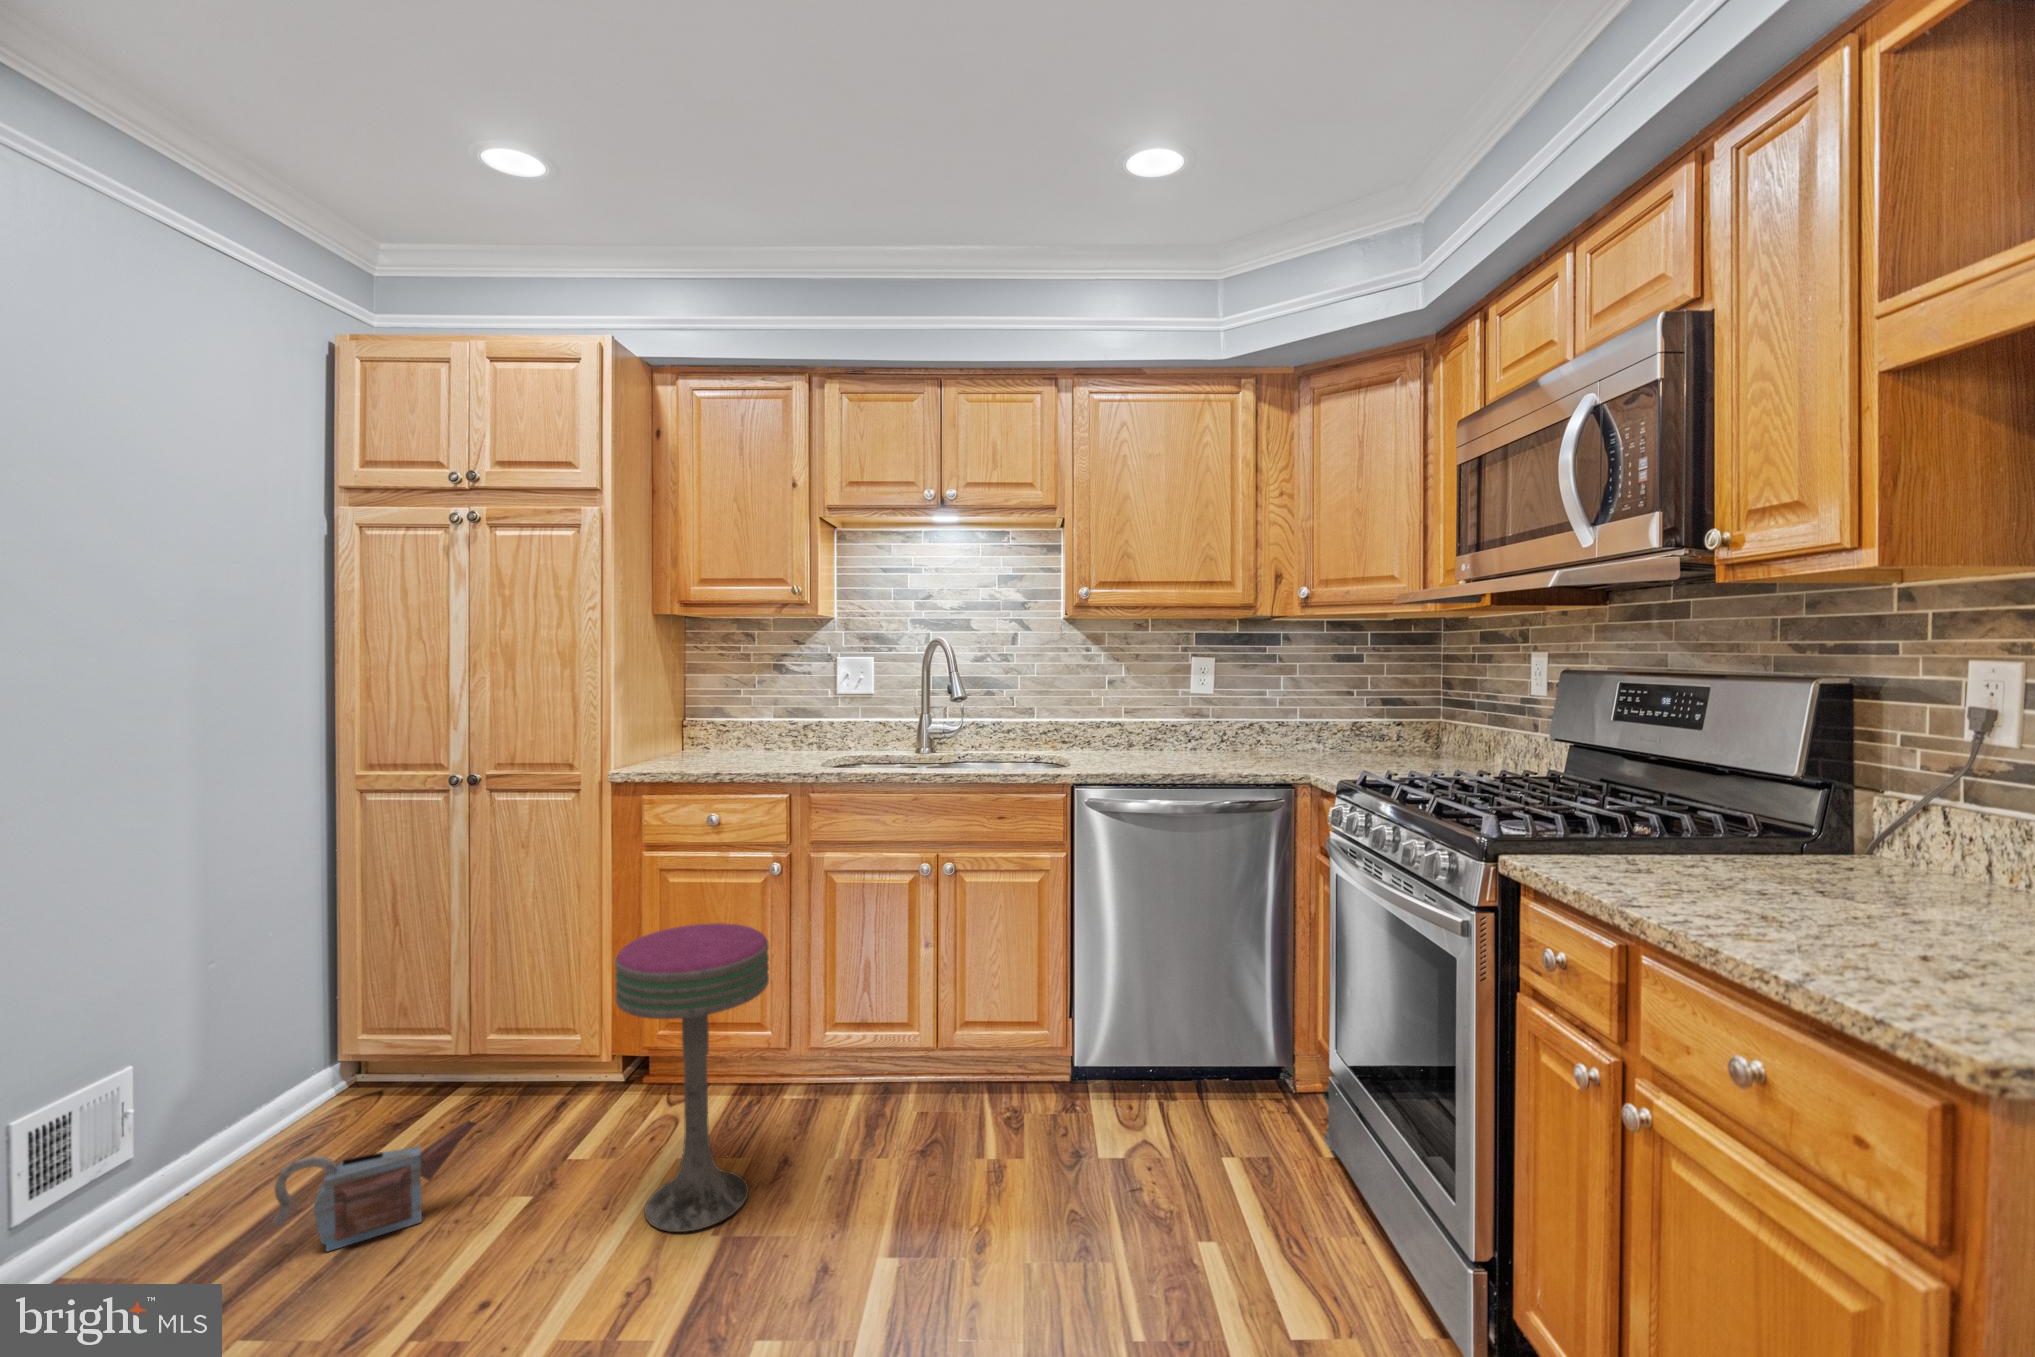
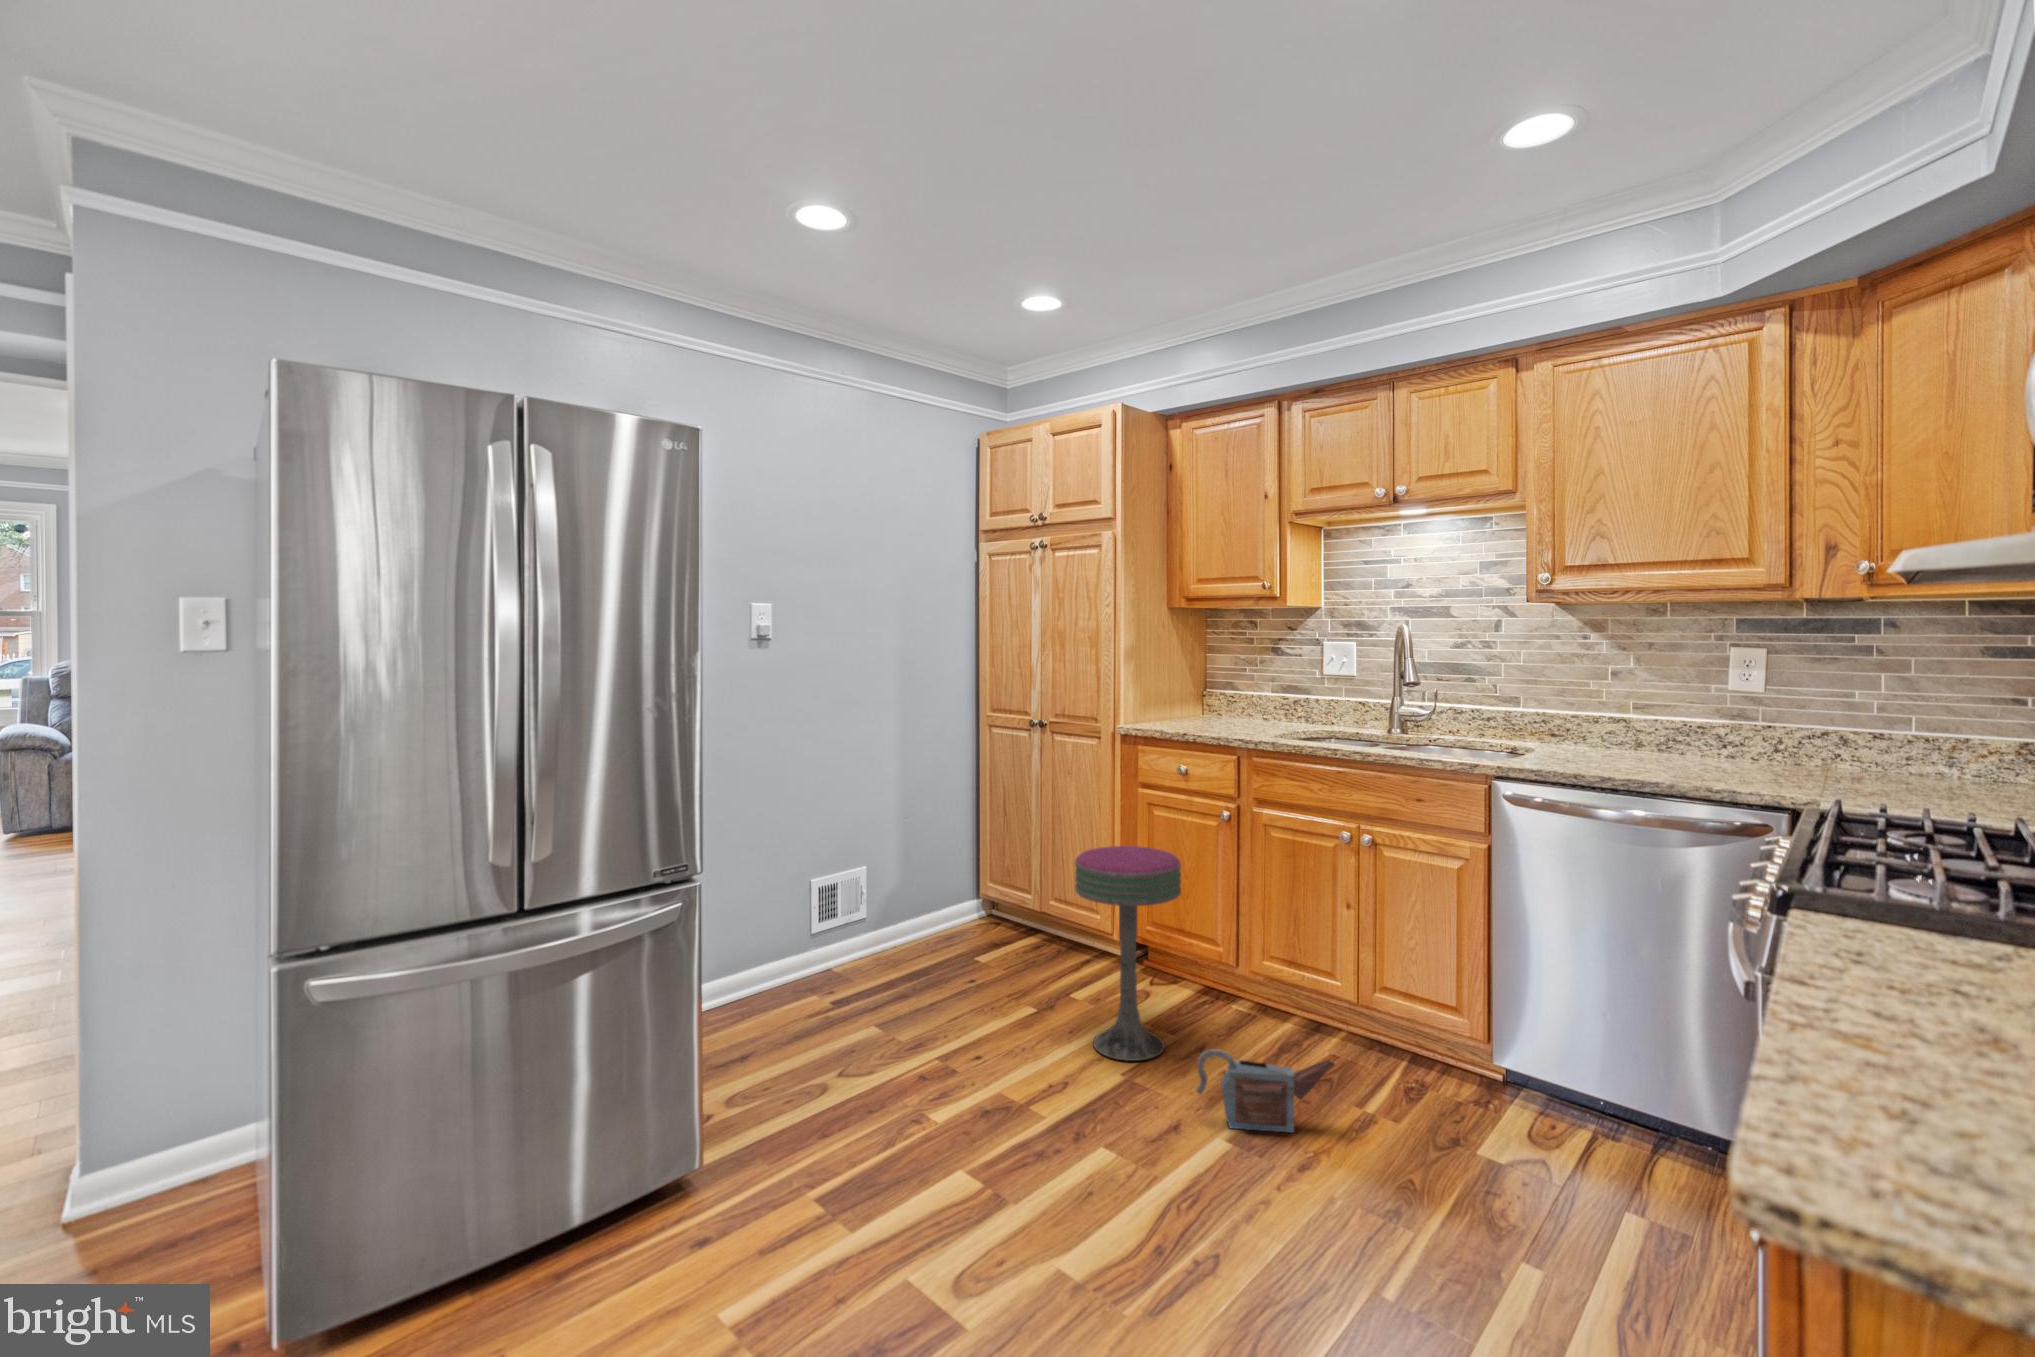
watering can: present [273,1120,476,1252] -> present [1196,1049,1335,1133]

